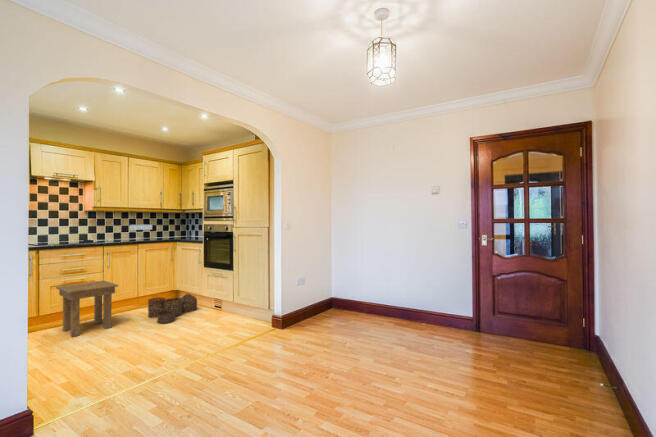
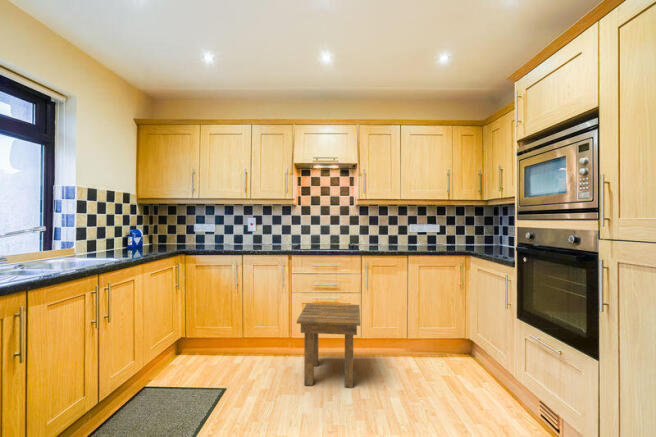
woven basket: present [148,294,197,323] -> none [411,348,504,427]

